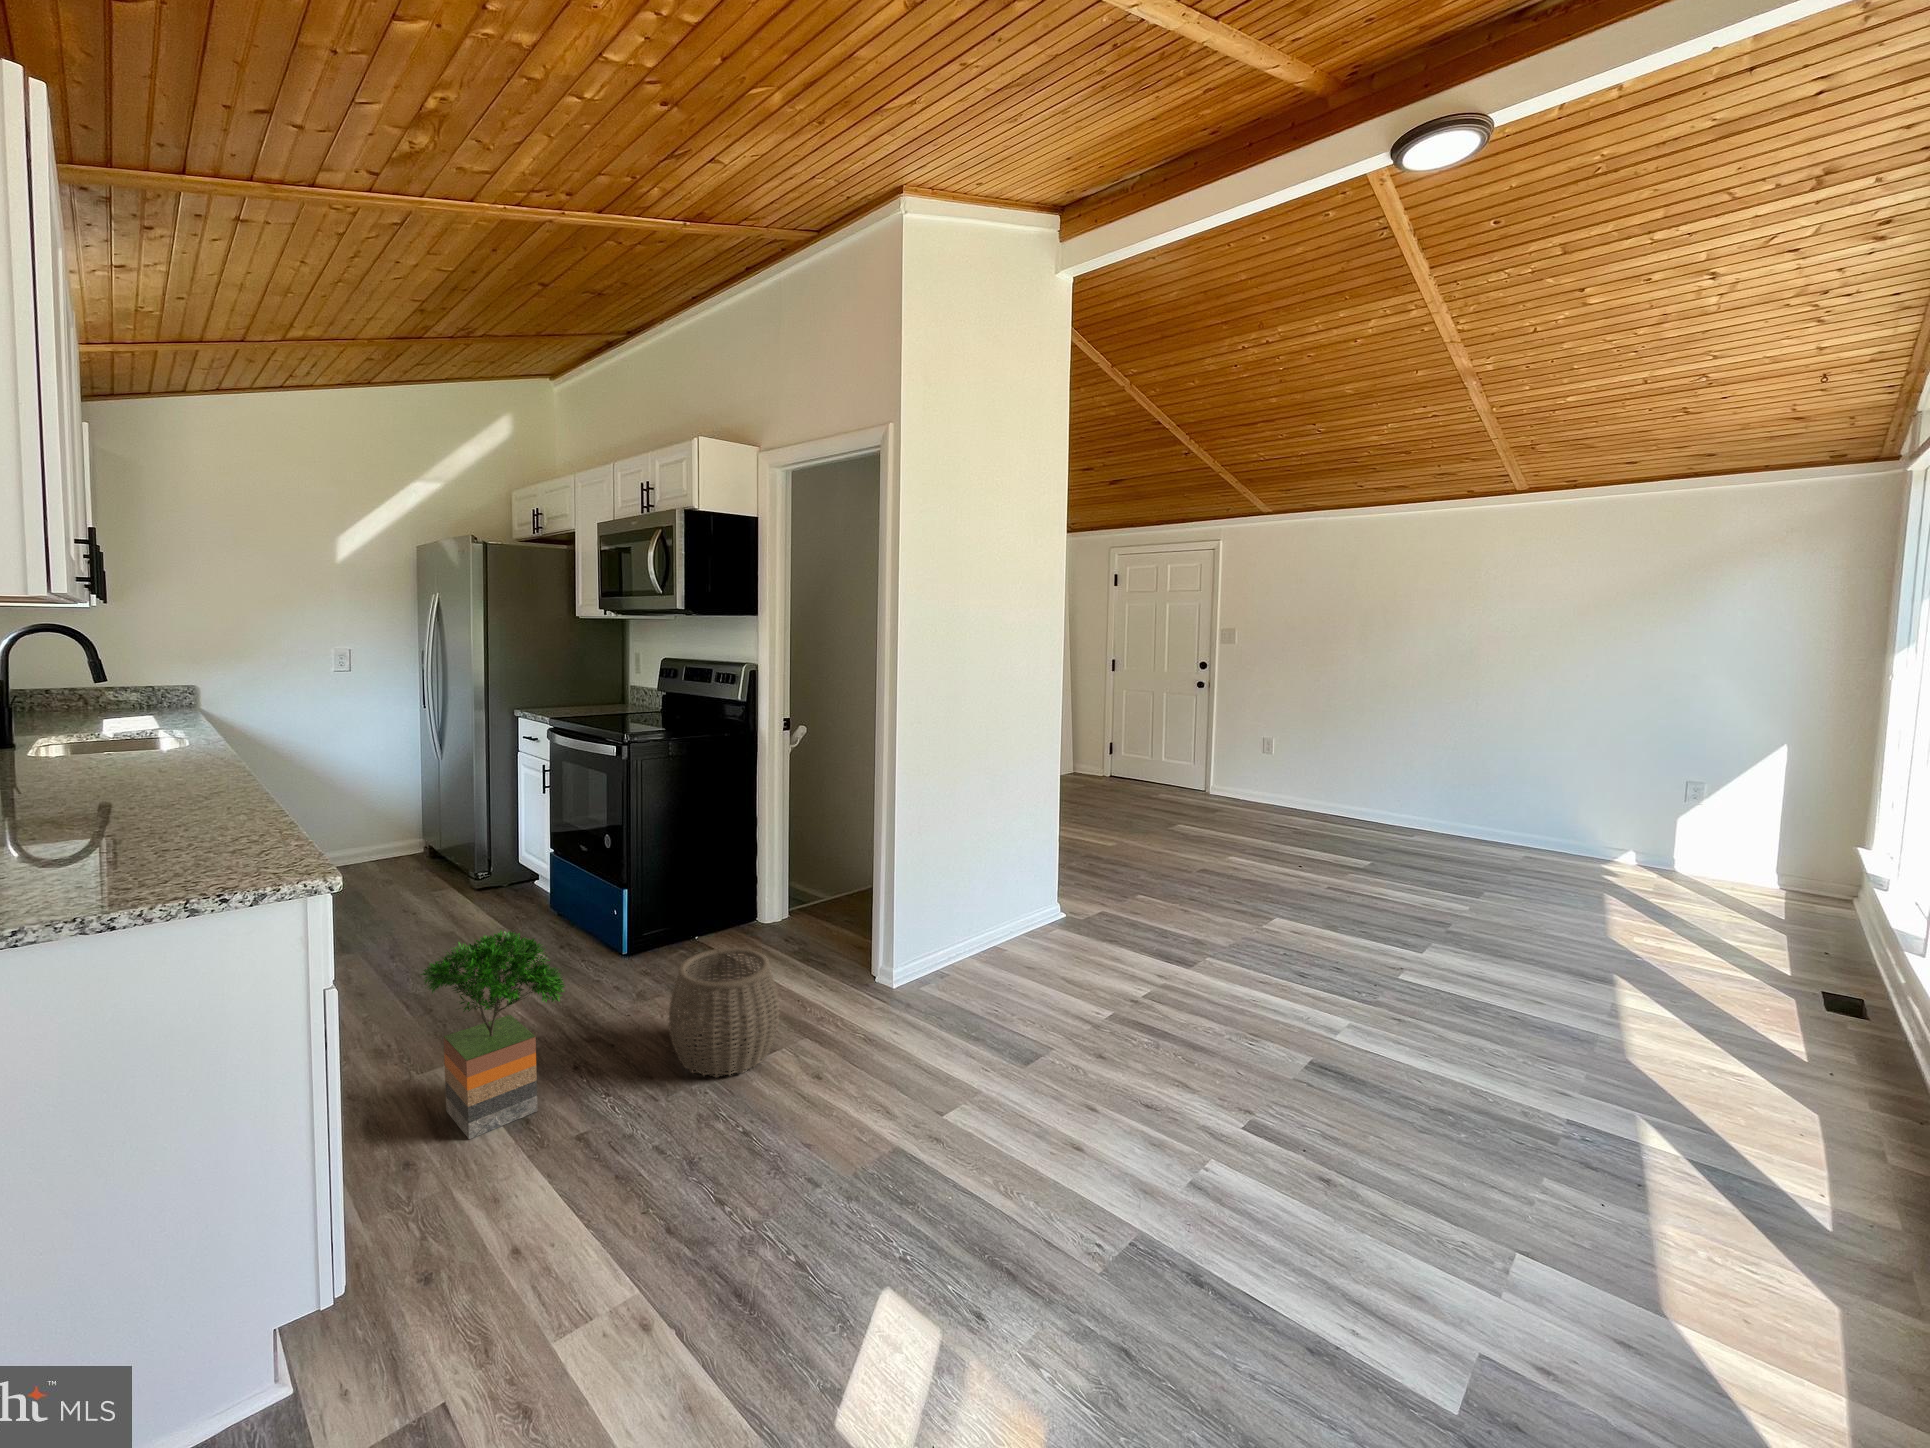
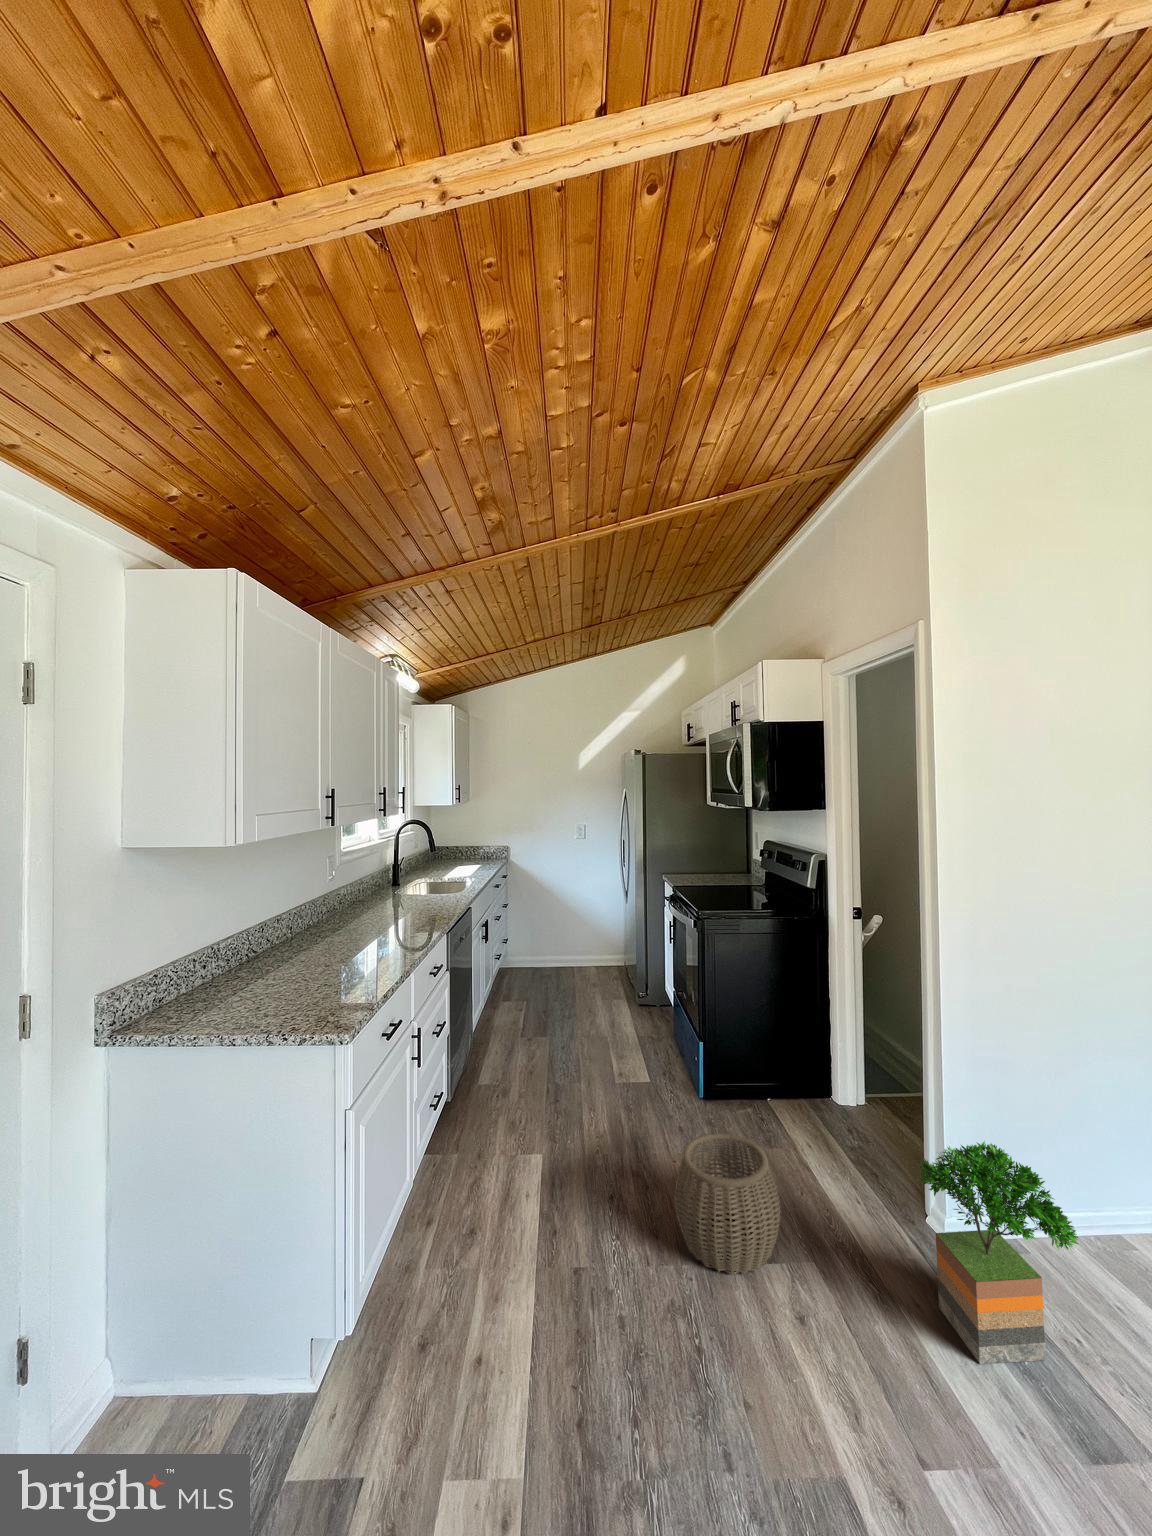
potted tree: present [420,931,565,1139] -> present [917,1141,1078,1364]

